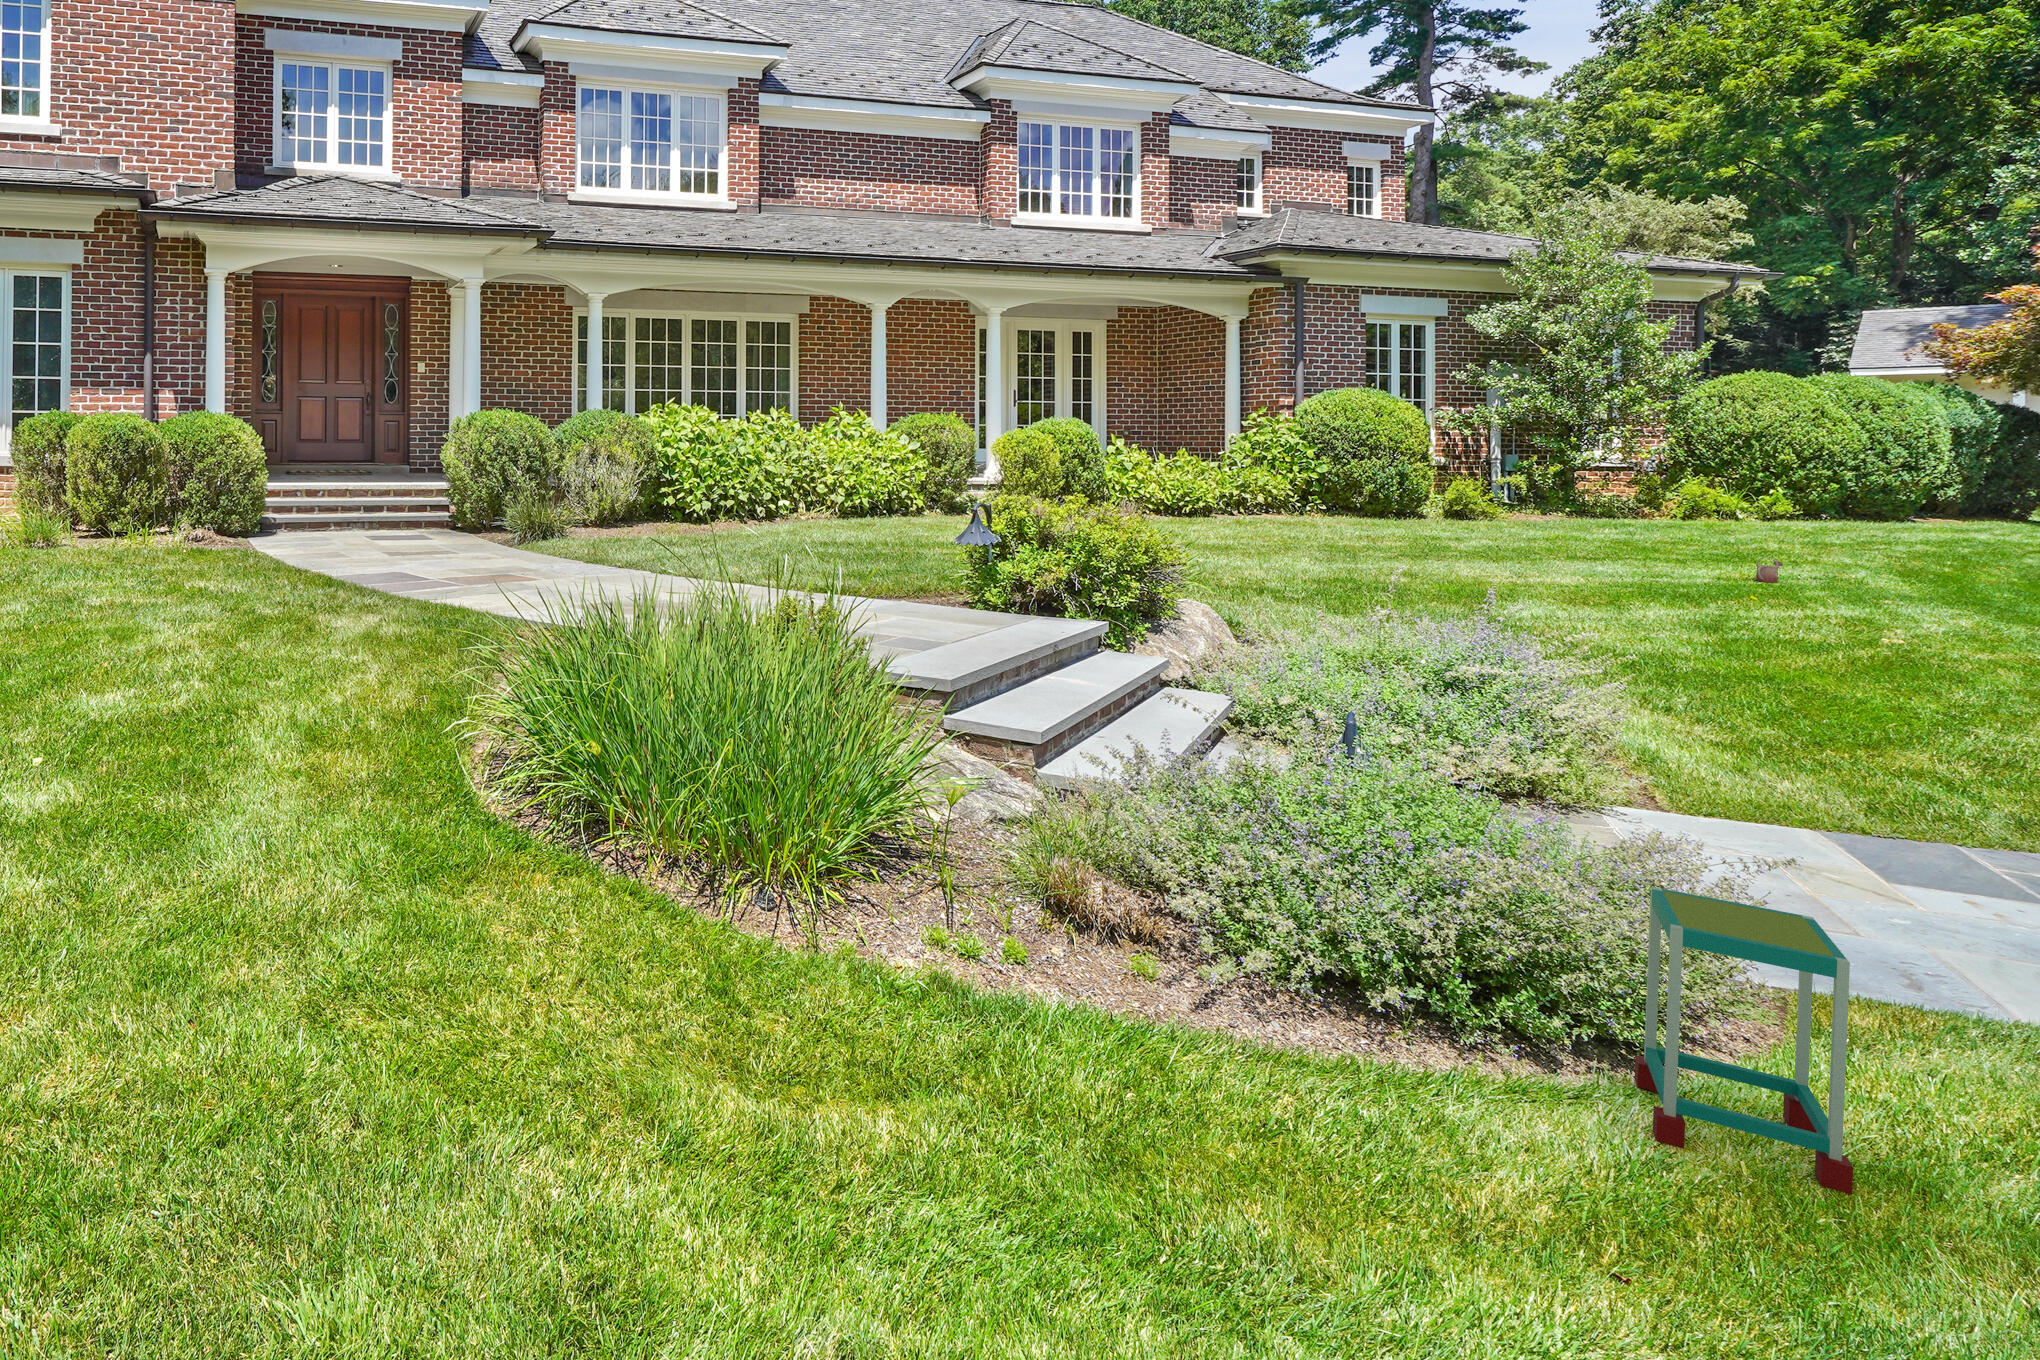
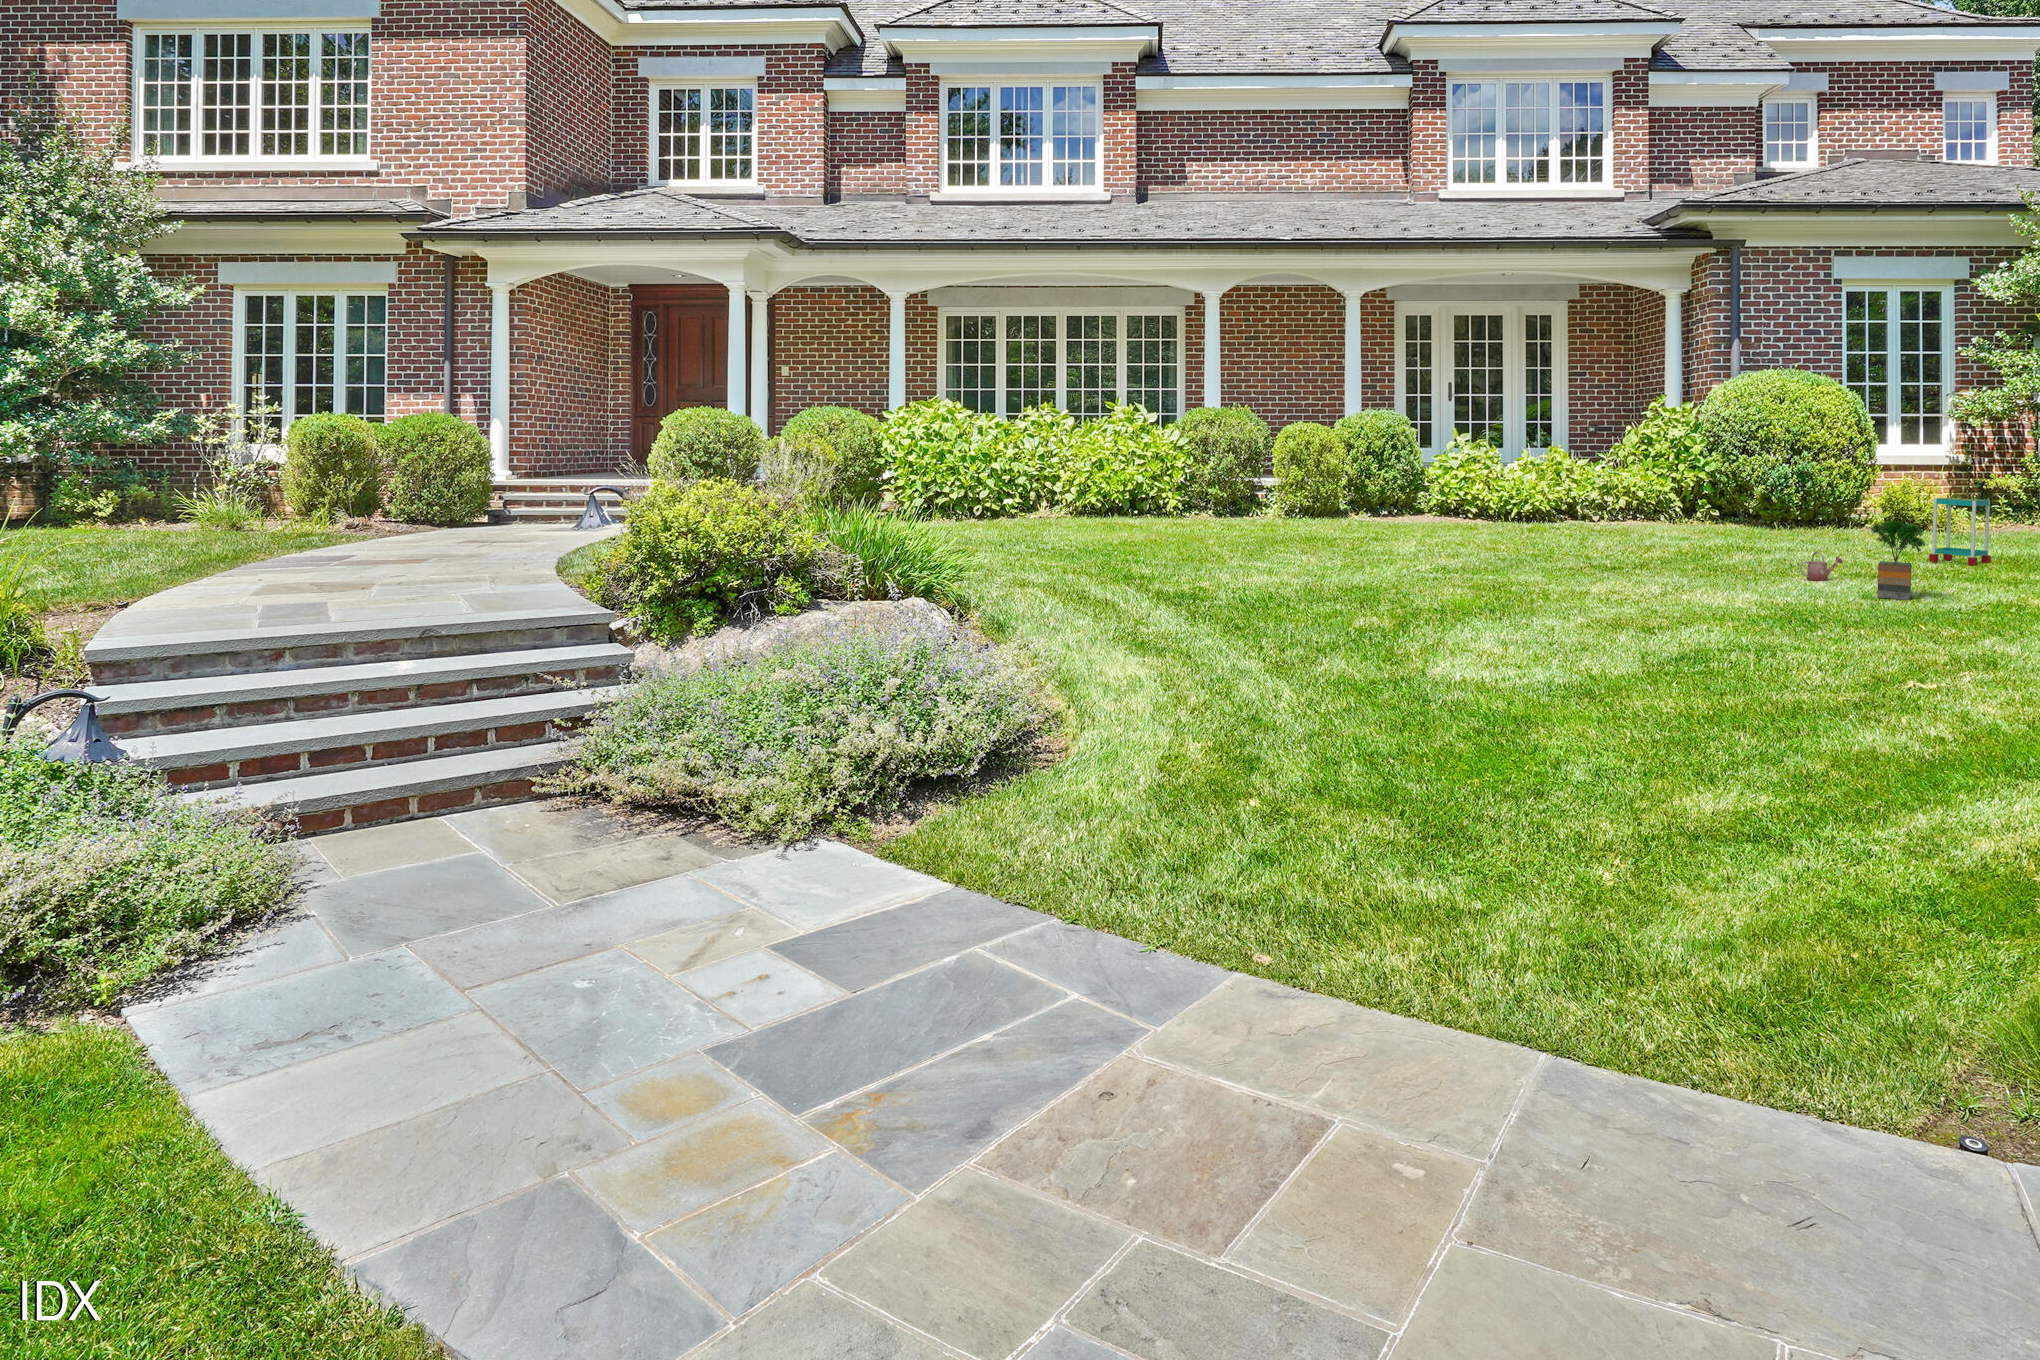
potted tree: none [1901,535,1976,604] -> present [1871,521,1925,600]
side table: present [1635,887,1853,1195] -> present [1929,498,1991,566]

